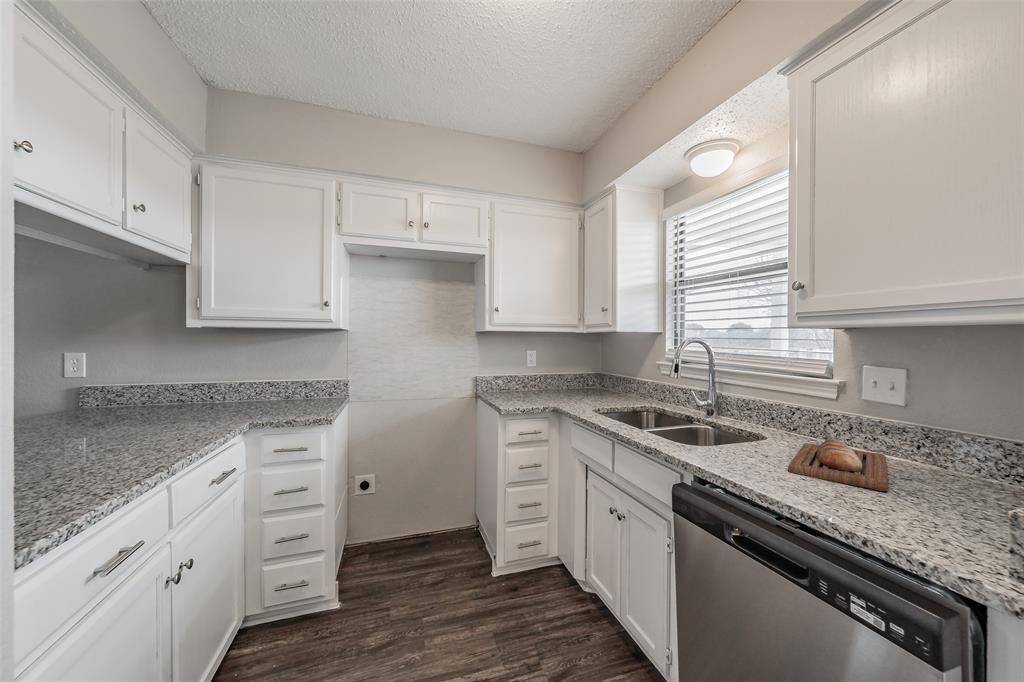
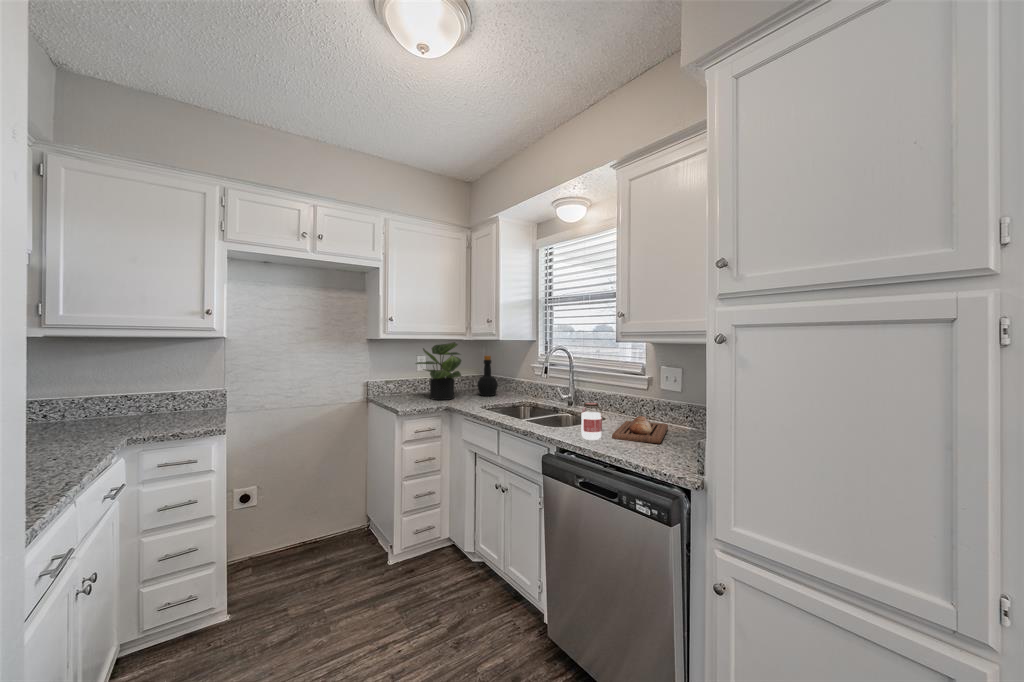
potted plant: none [522,334,575,399] -> present [416,342,461,400]
bottle: none [592,351,616,396] -> present [477,356,498,396]
jar: none [735,415,773,474] -> present [581,403,602,440]

